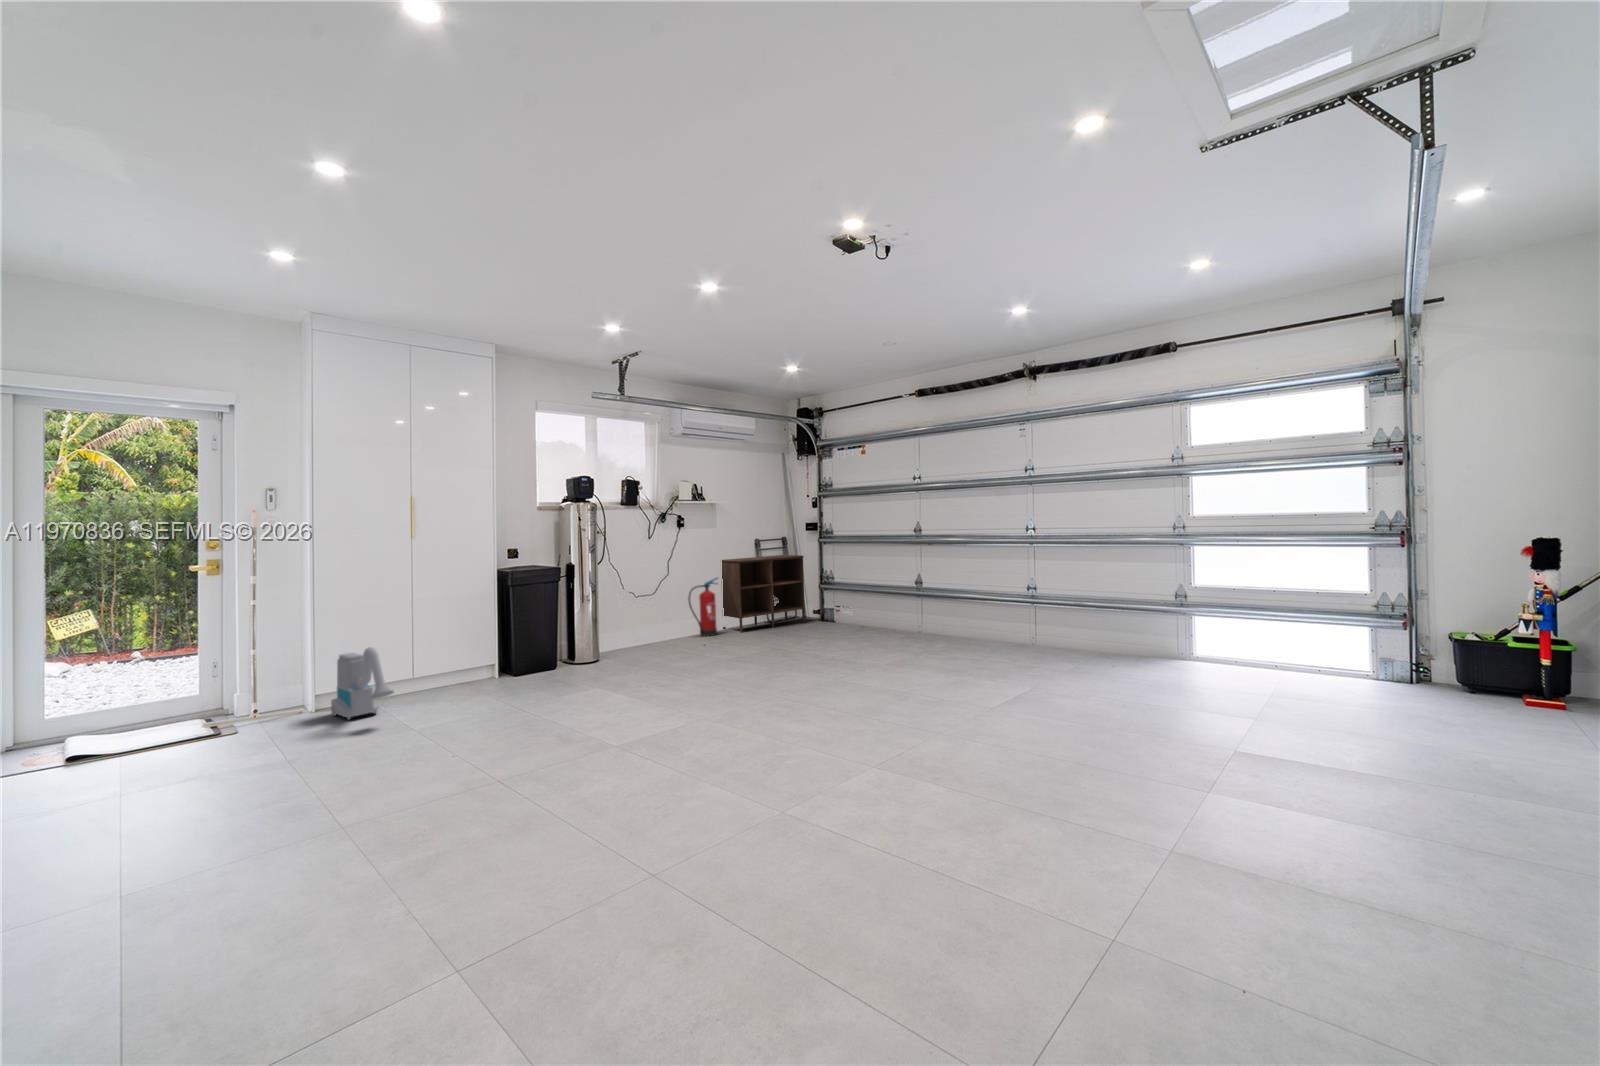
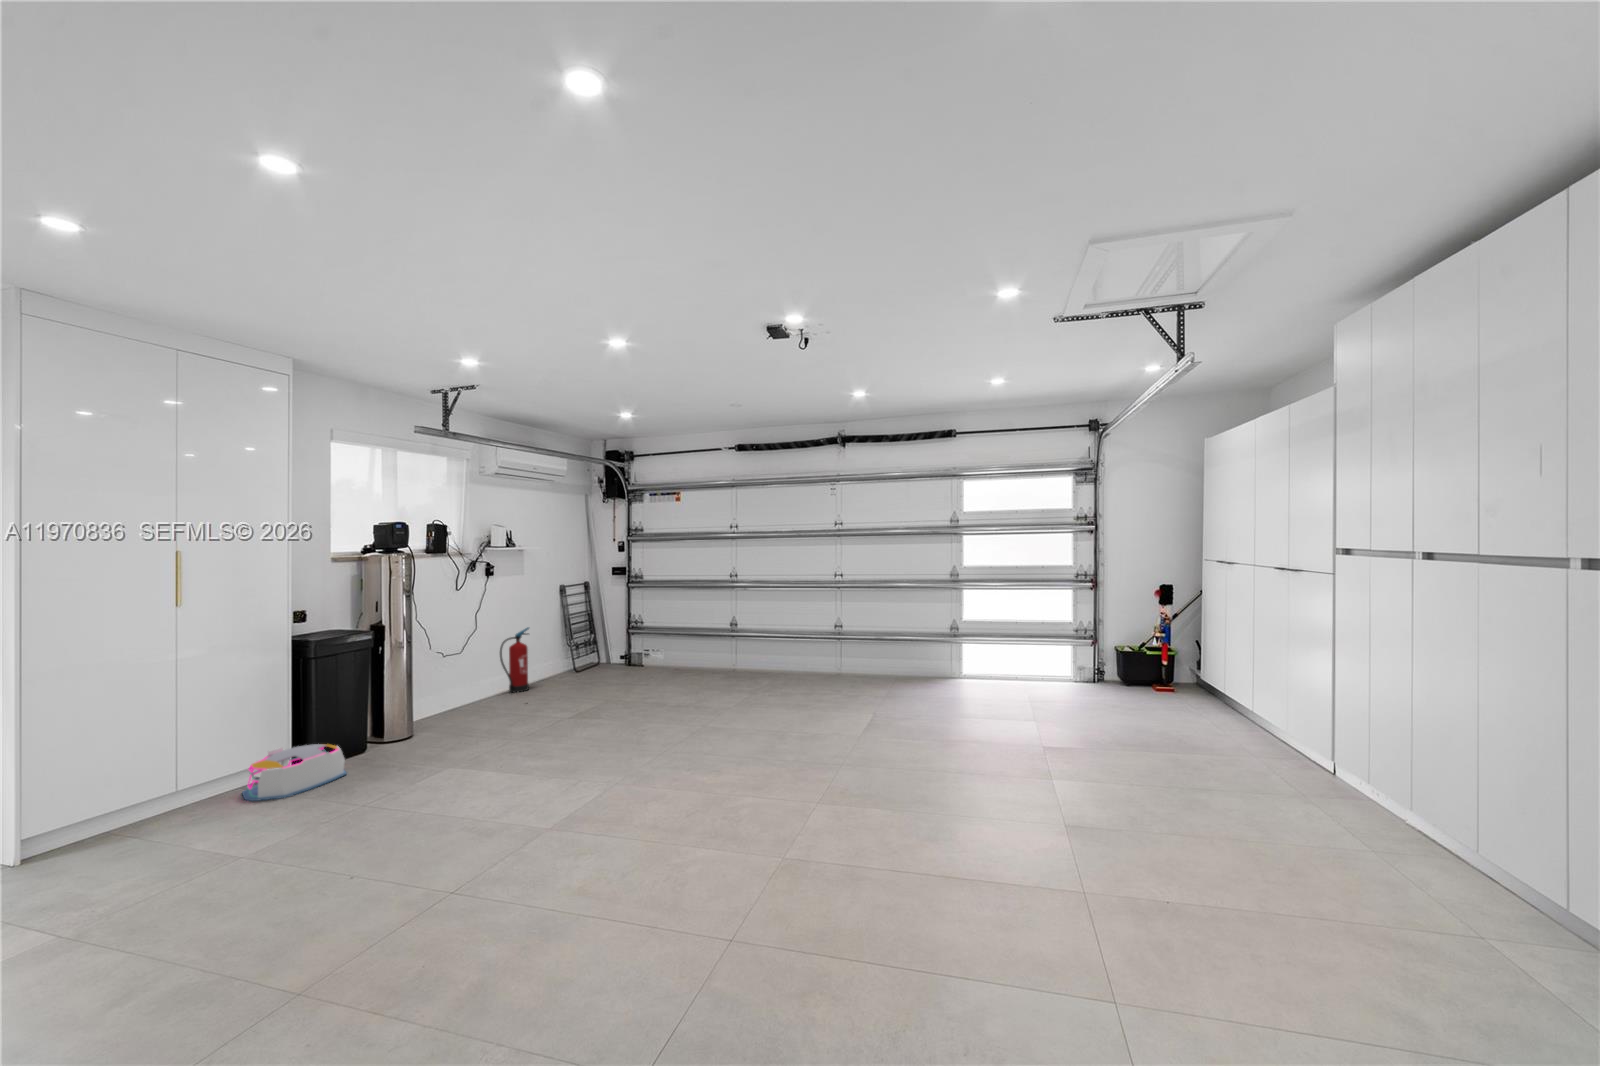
shelving unit: present [722,555,805,633] -> none [528,600,614,686]
vacuum cleaner: present [331,647,394,720] -> none [61,752,198,858]
storage bin: none [453,658,528,697] -> present [242,744,346,801]

